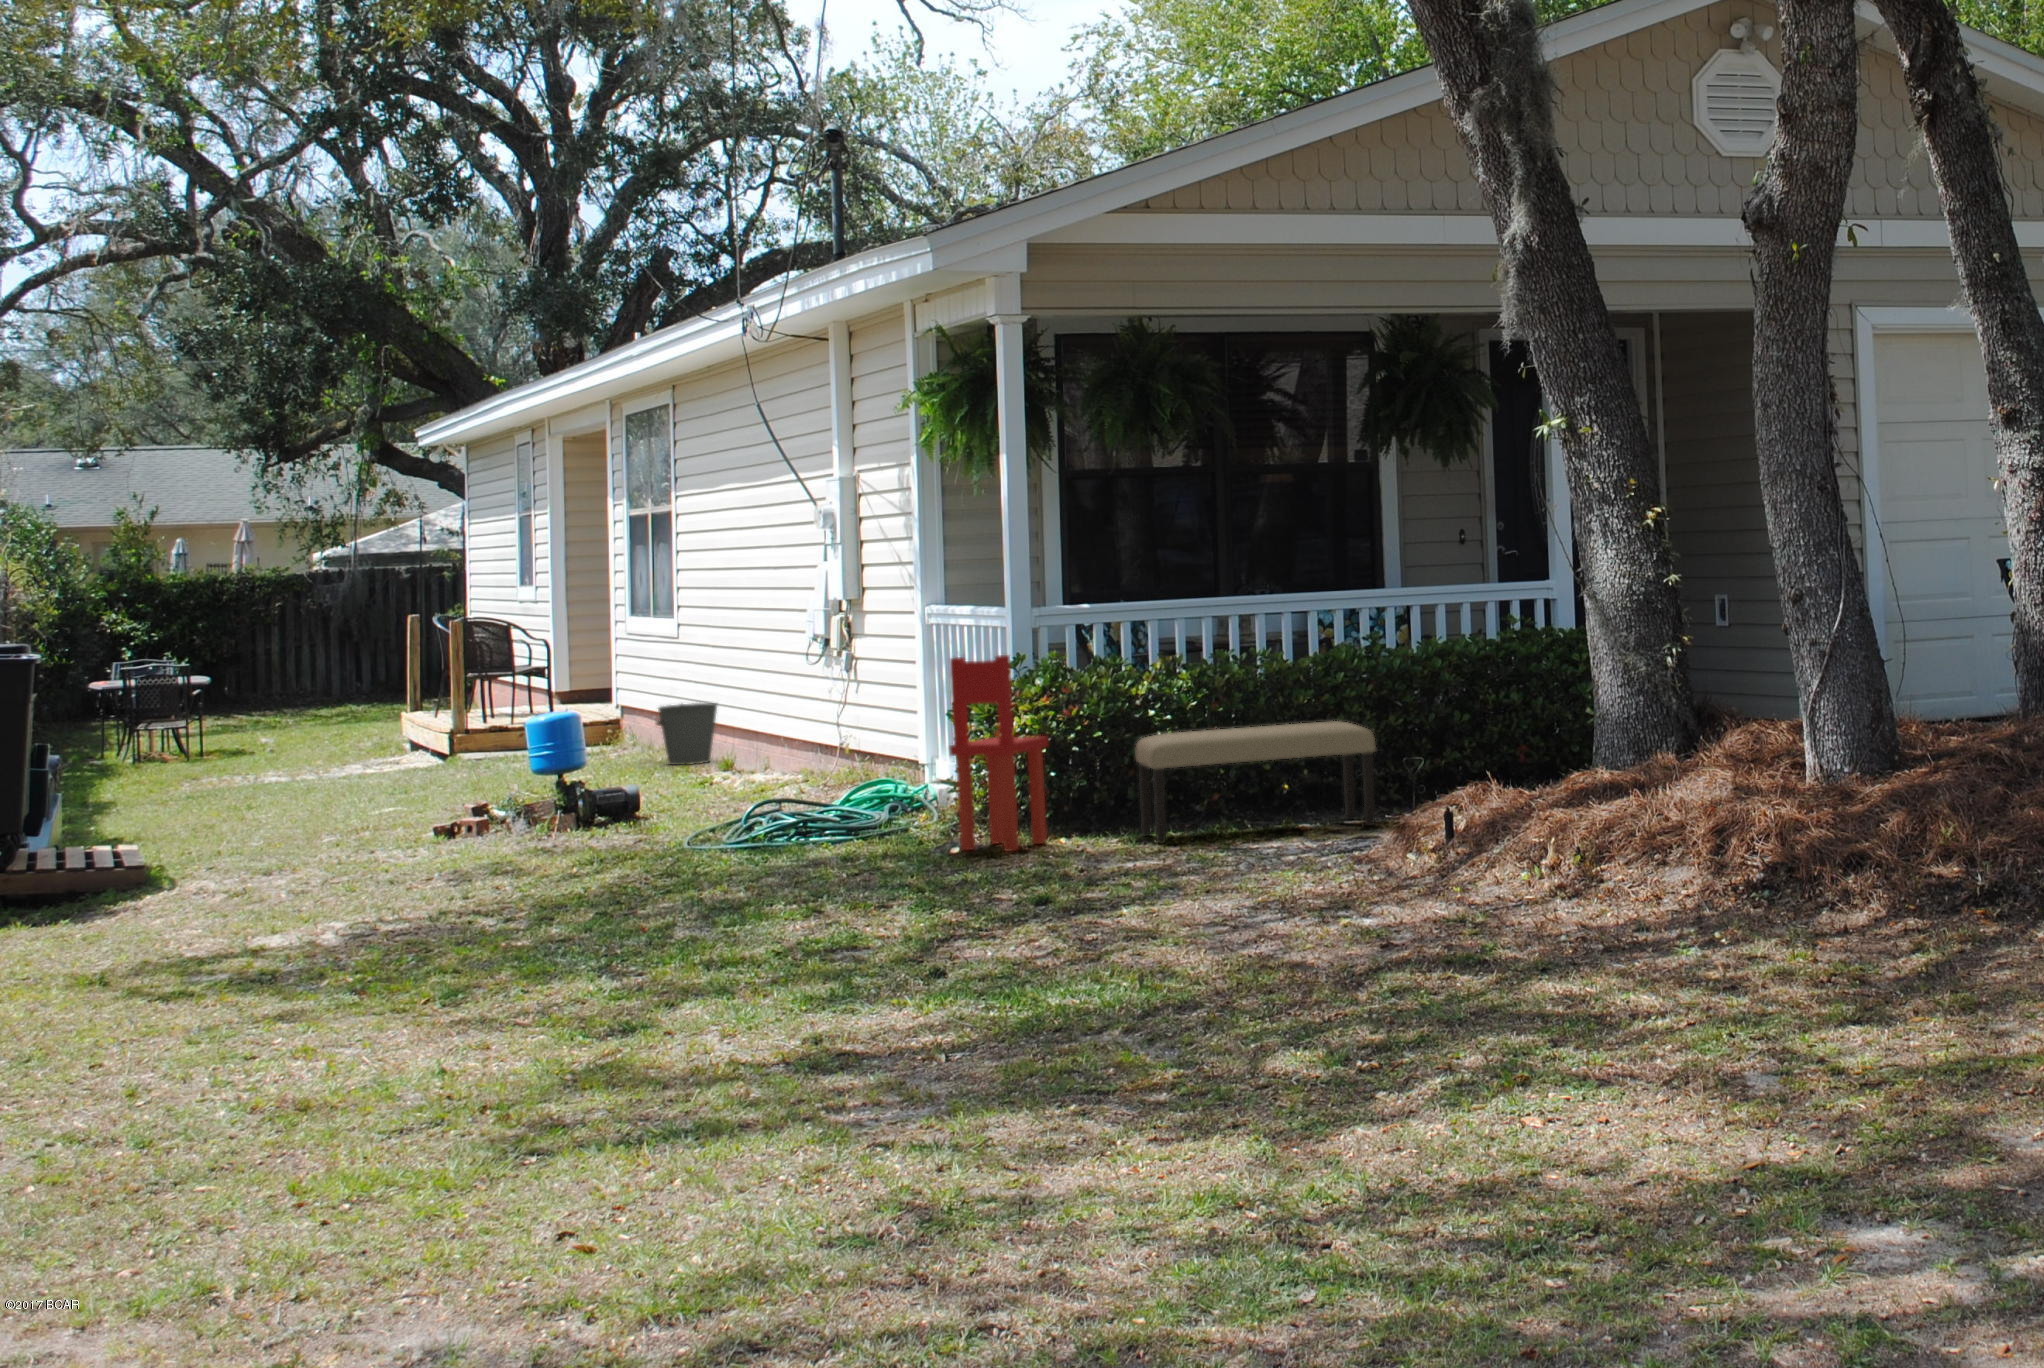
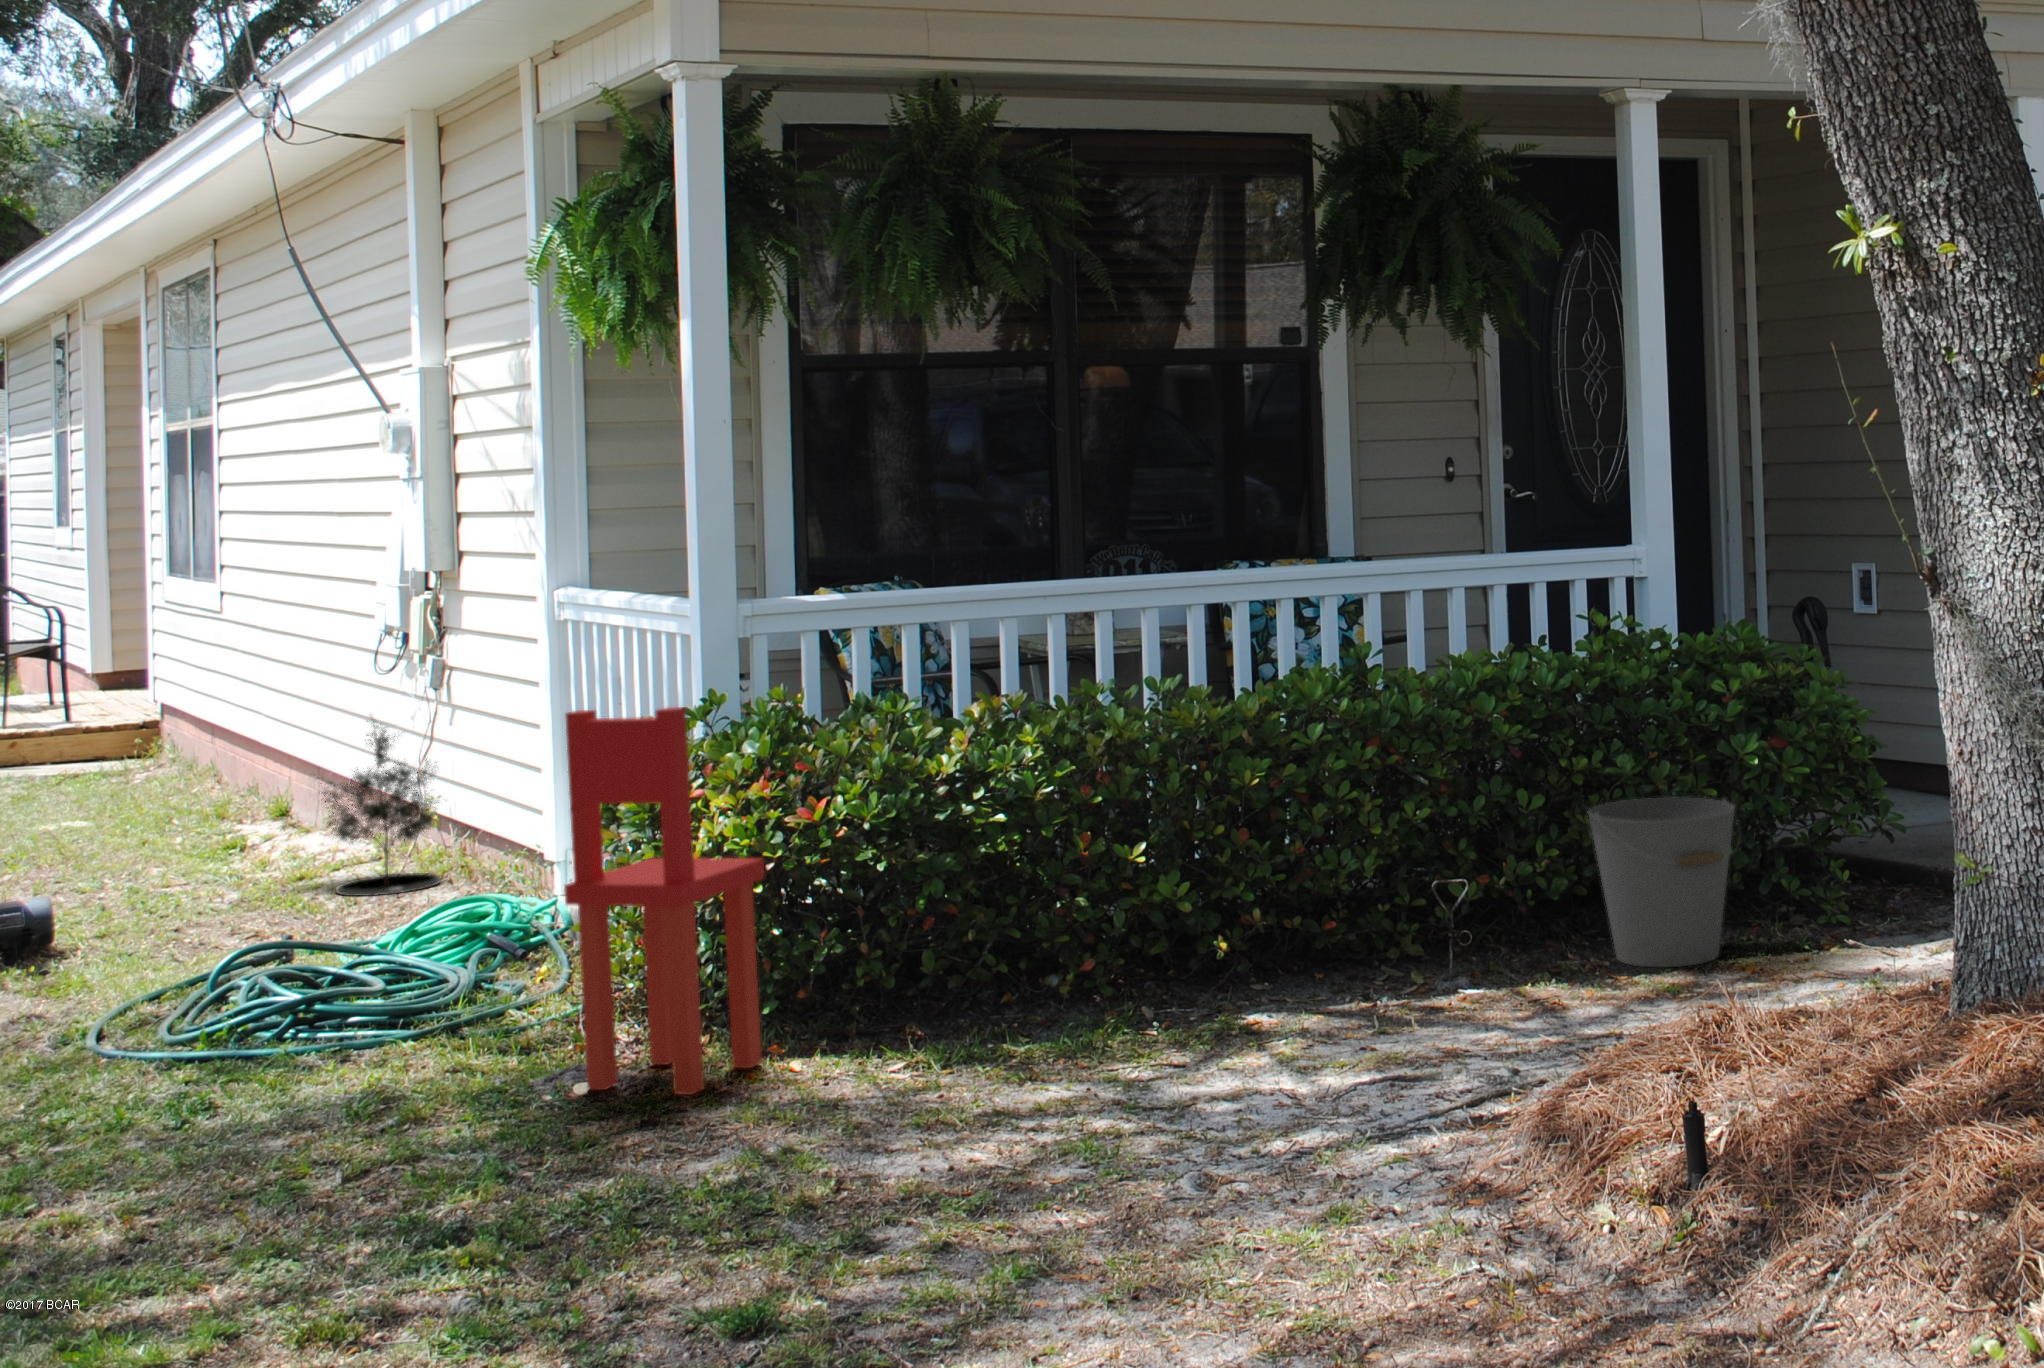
potted tree: none [775,686,851,796] -> present [320,721,441,896]
bucket: present [656,703,717,765] -> present [1588,798,1735,967]
bench: present [1135,721,1376,844] -> none [934,814,1392,1073]

